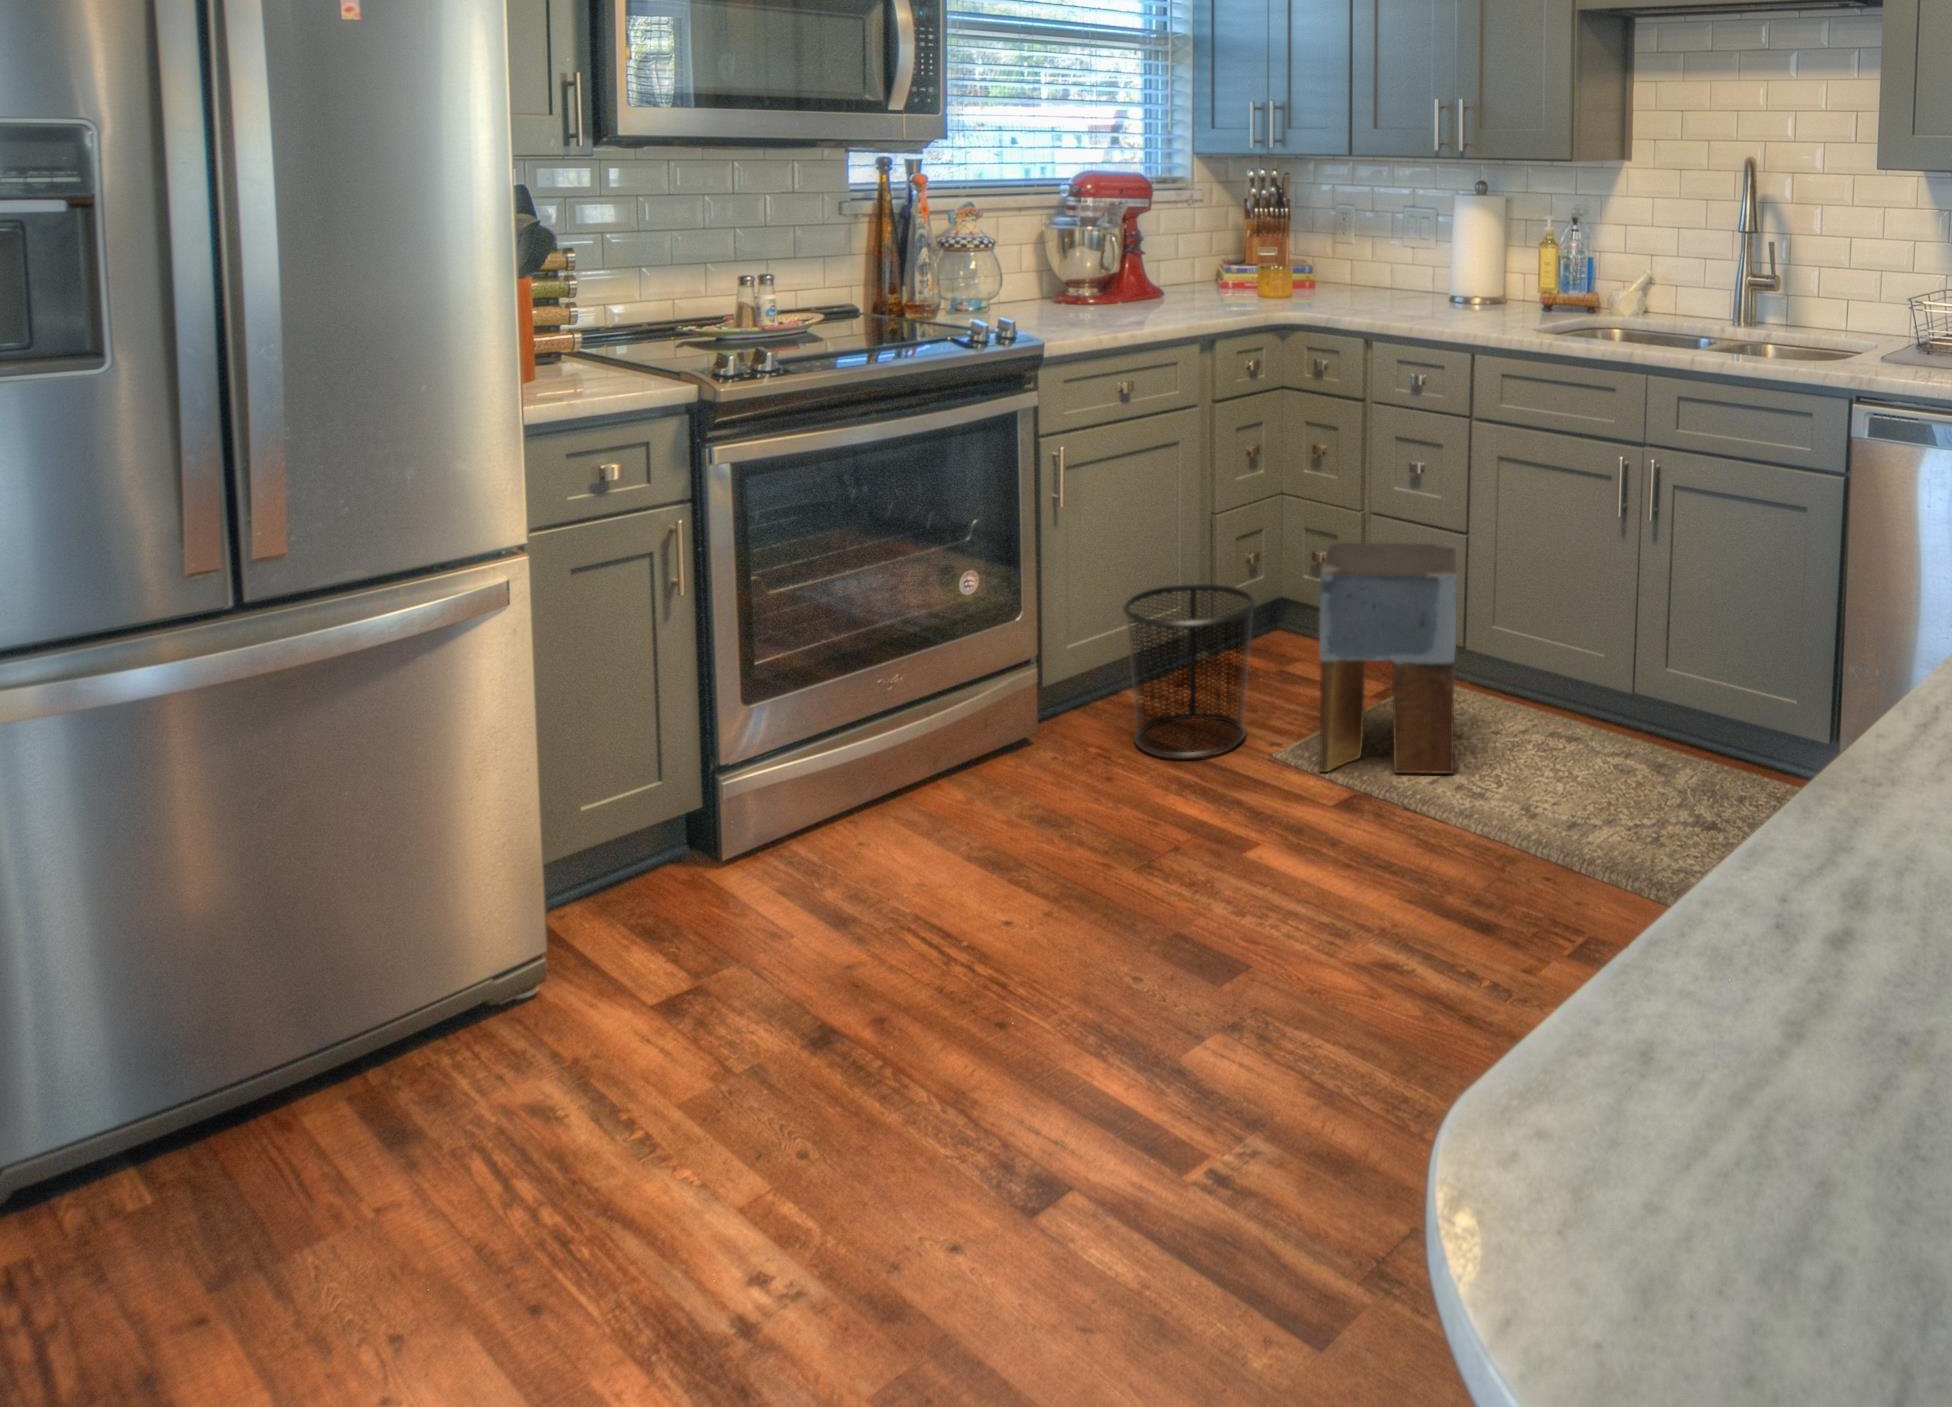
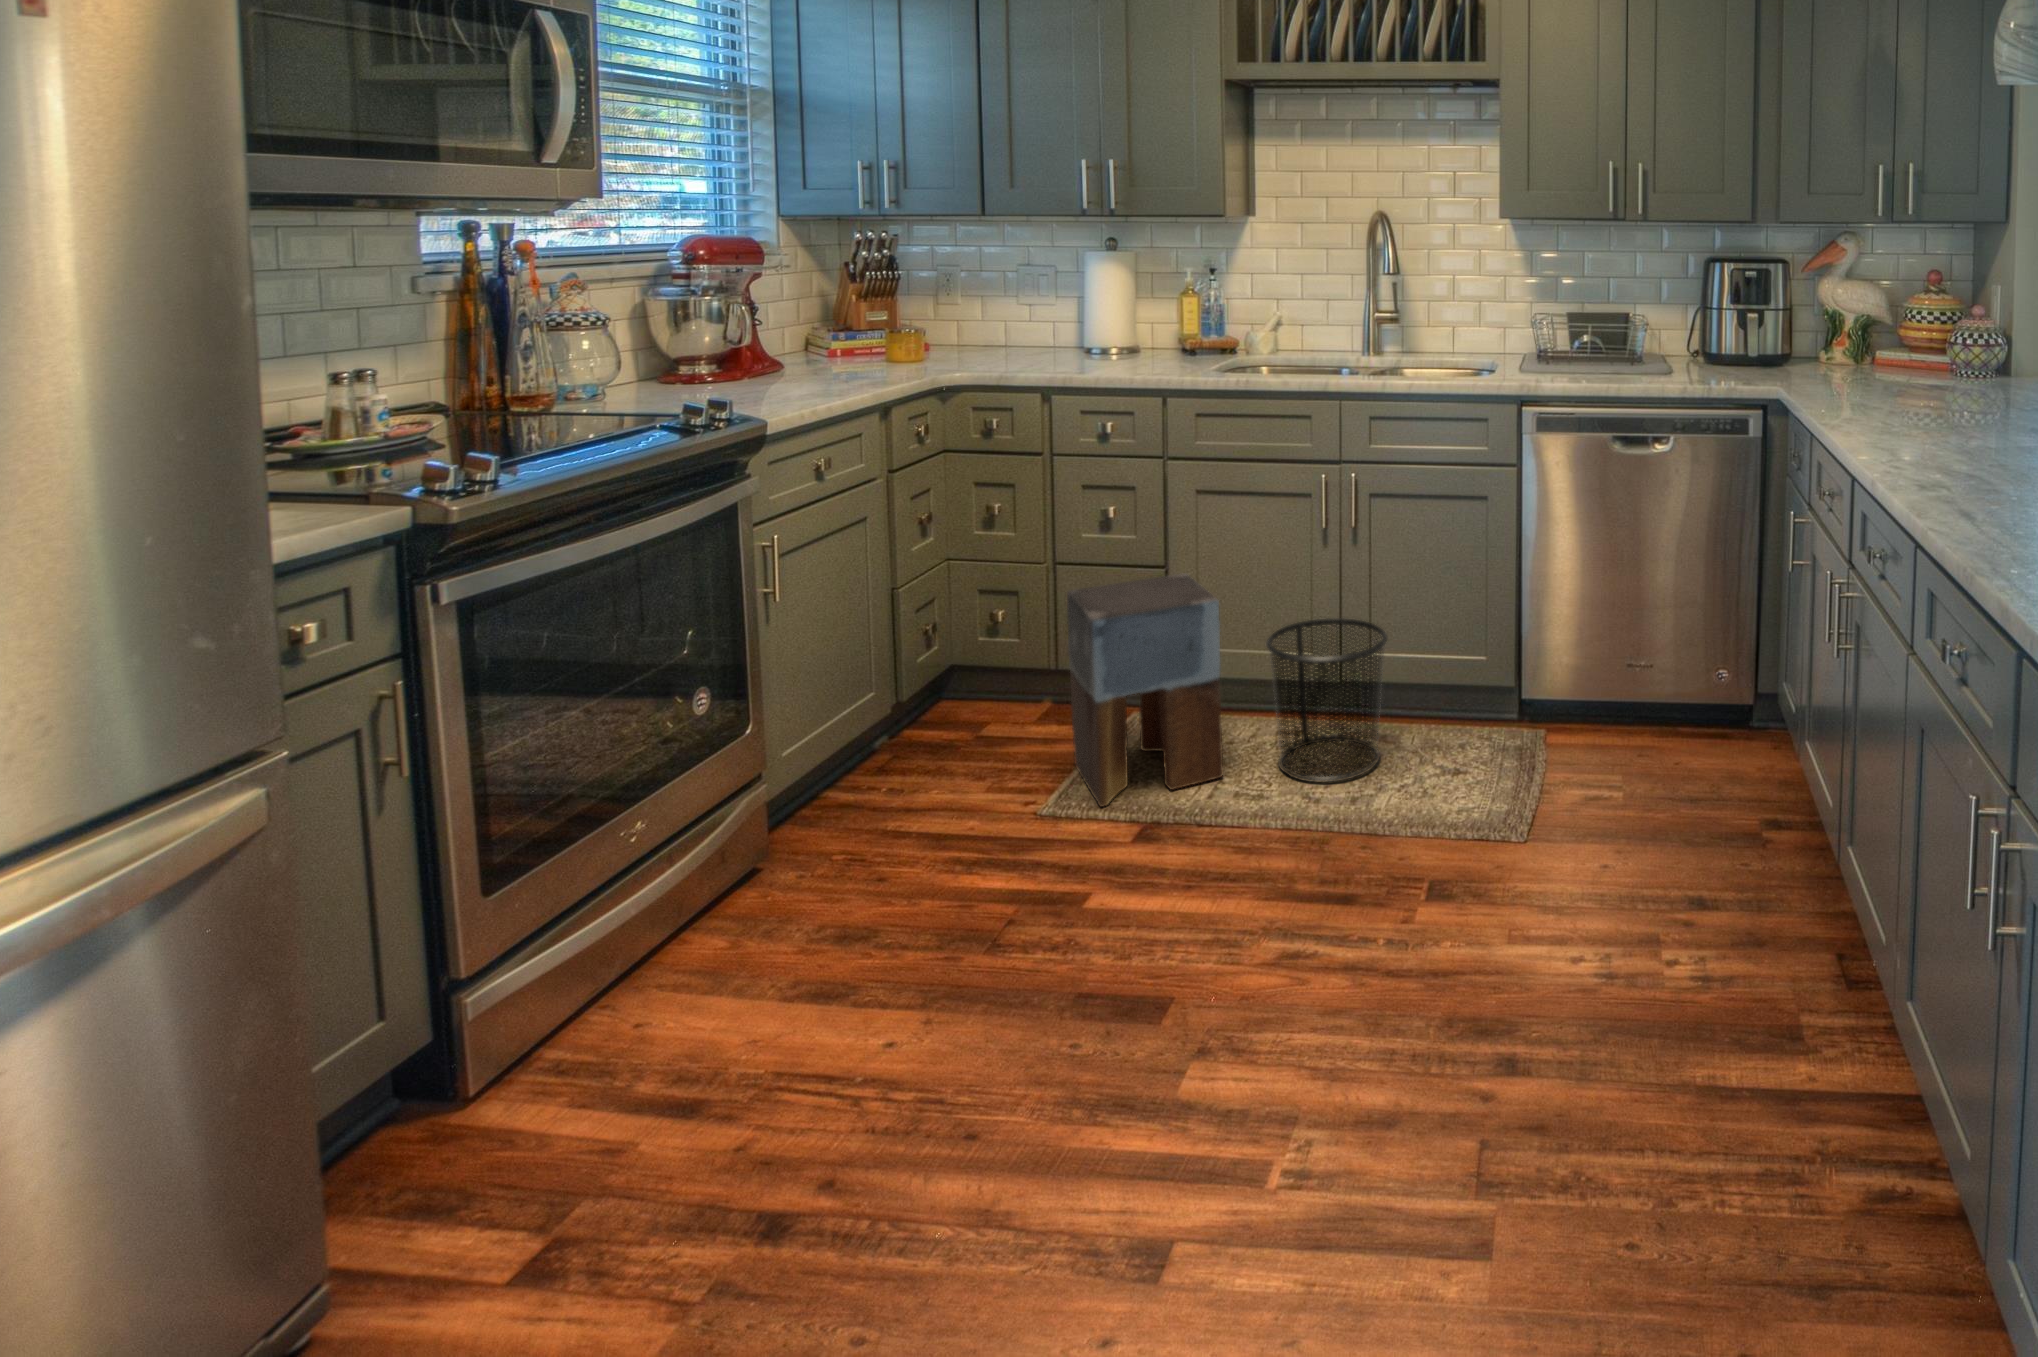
waste bin: present [1123,584,1256,759] -> present [1266,618,1387,782]

